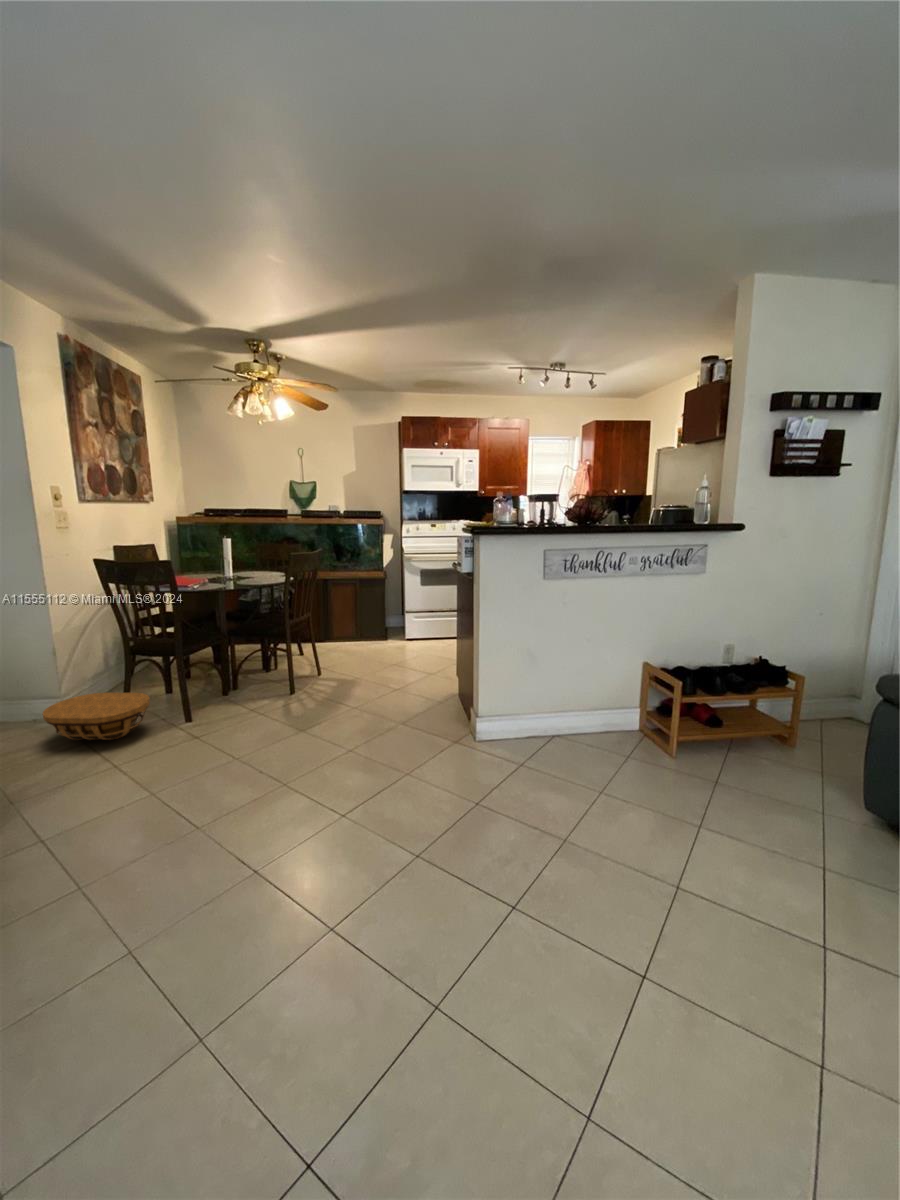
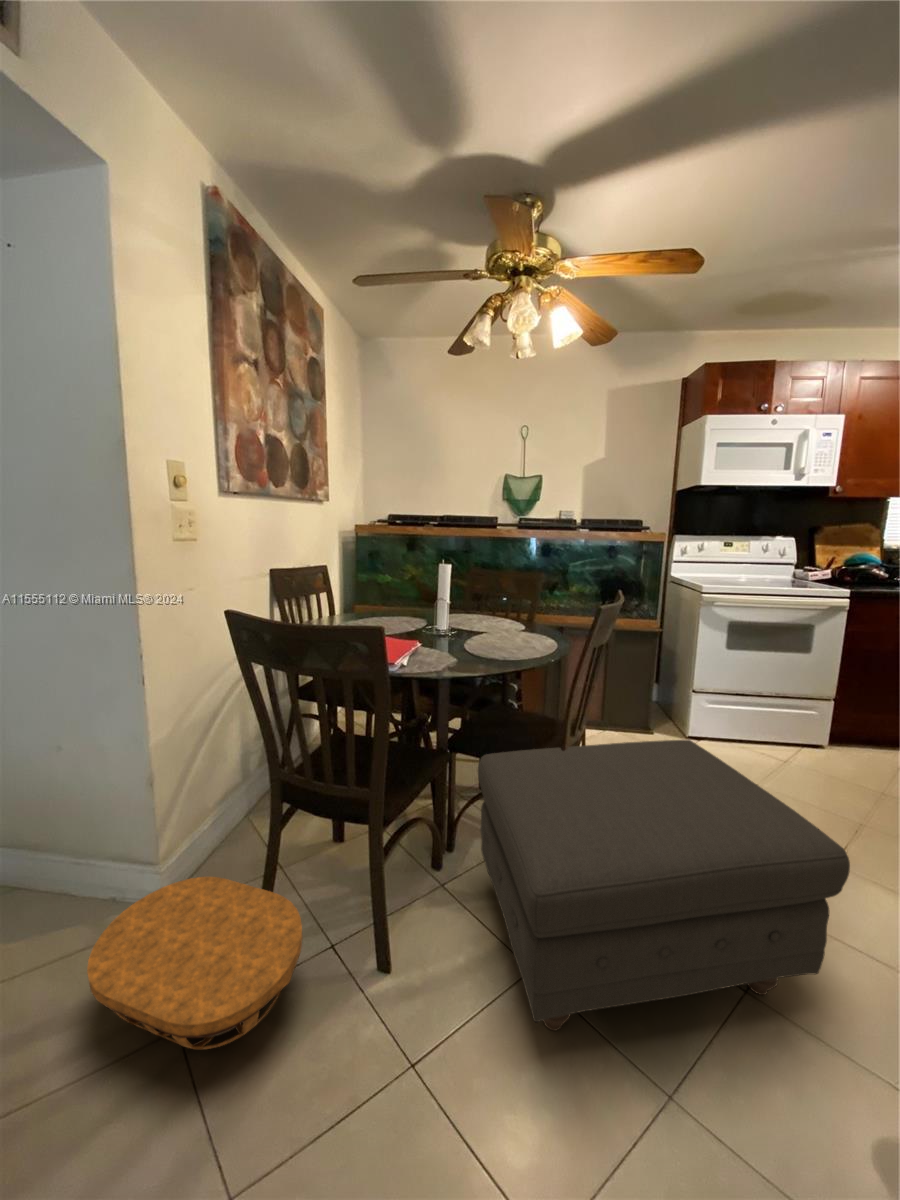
ottoman: none [242,617,376,721] -> present [478,740,850,1031]

